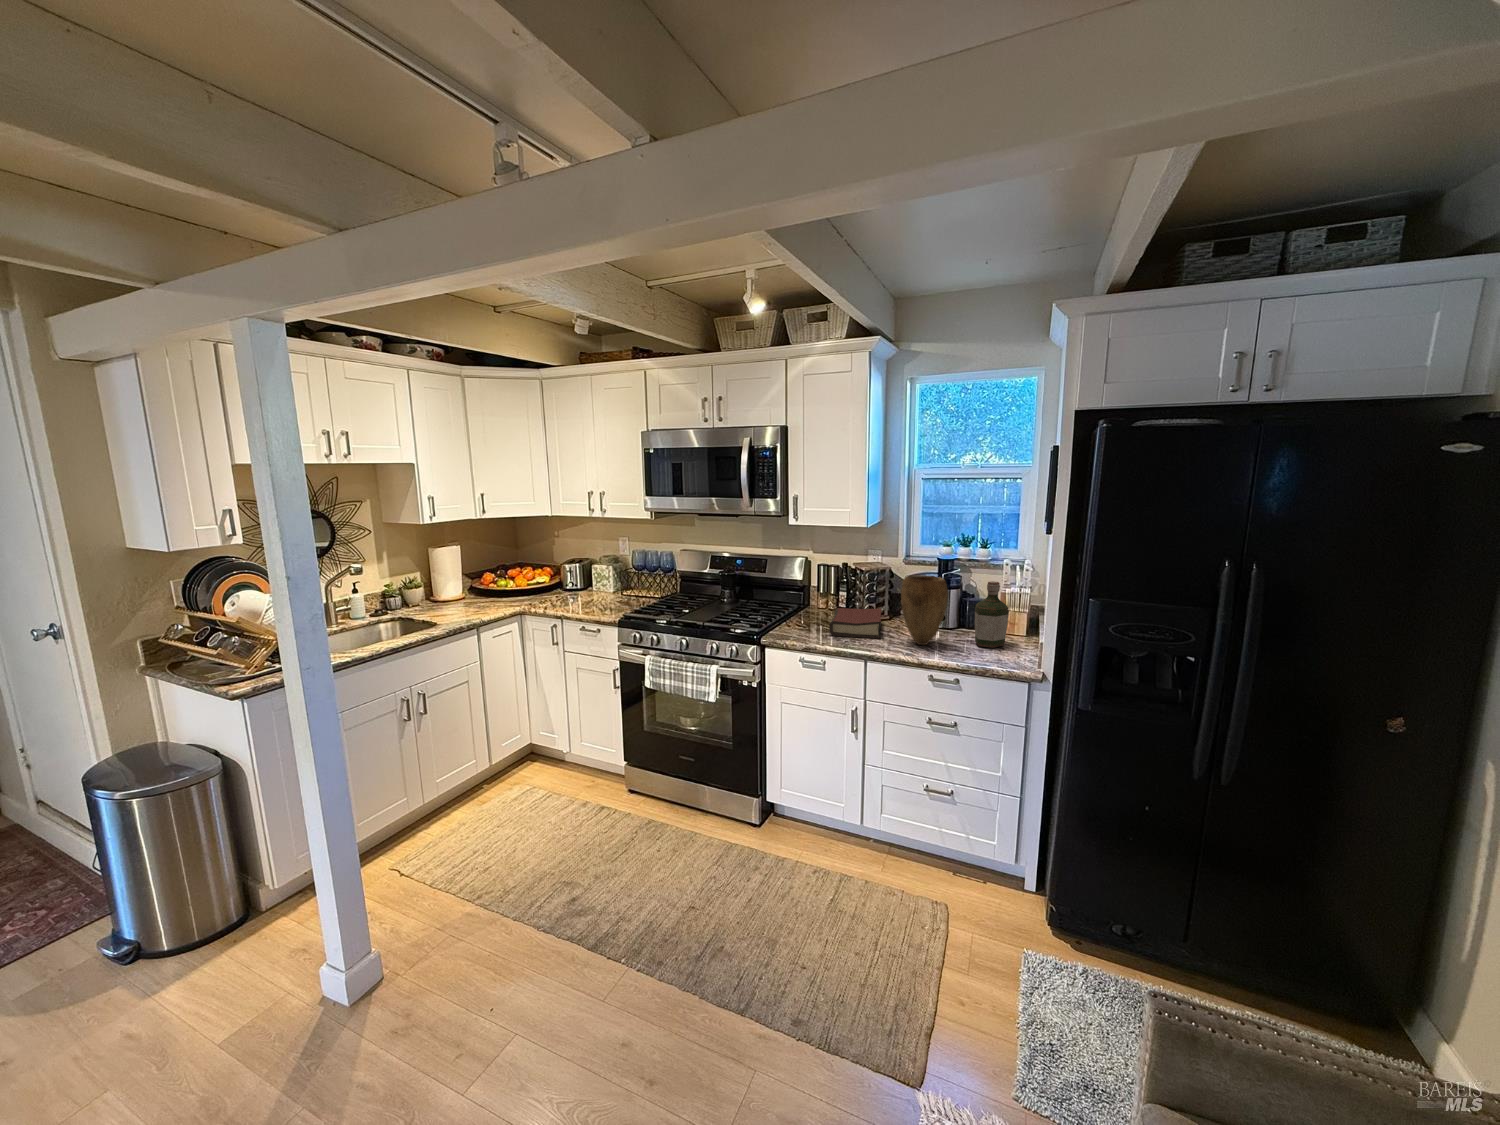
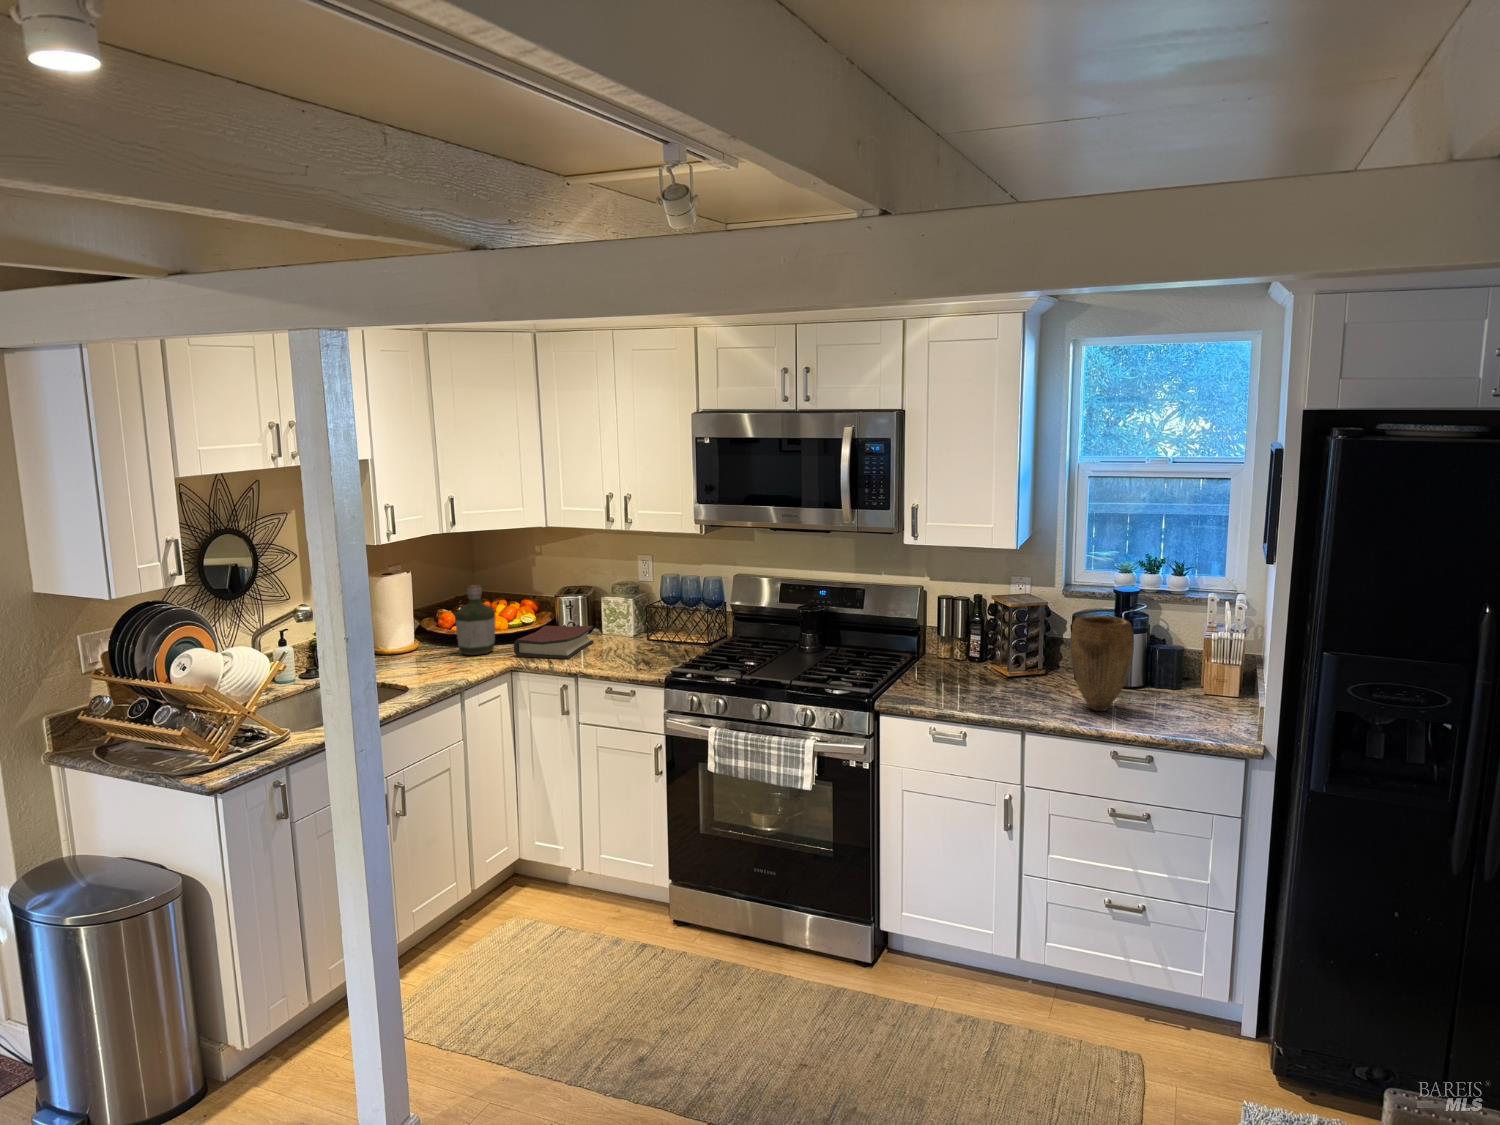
bottle: present [975,581,1009,648] -> present [455,585,495,655]
hardback book: present [829,608,882,639] -> present [514,626,594,659]

